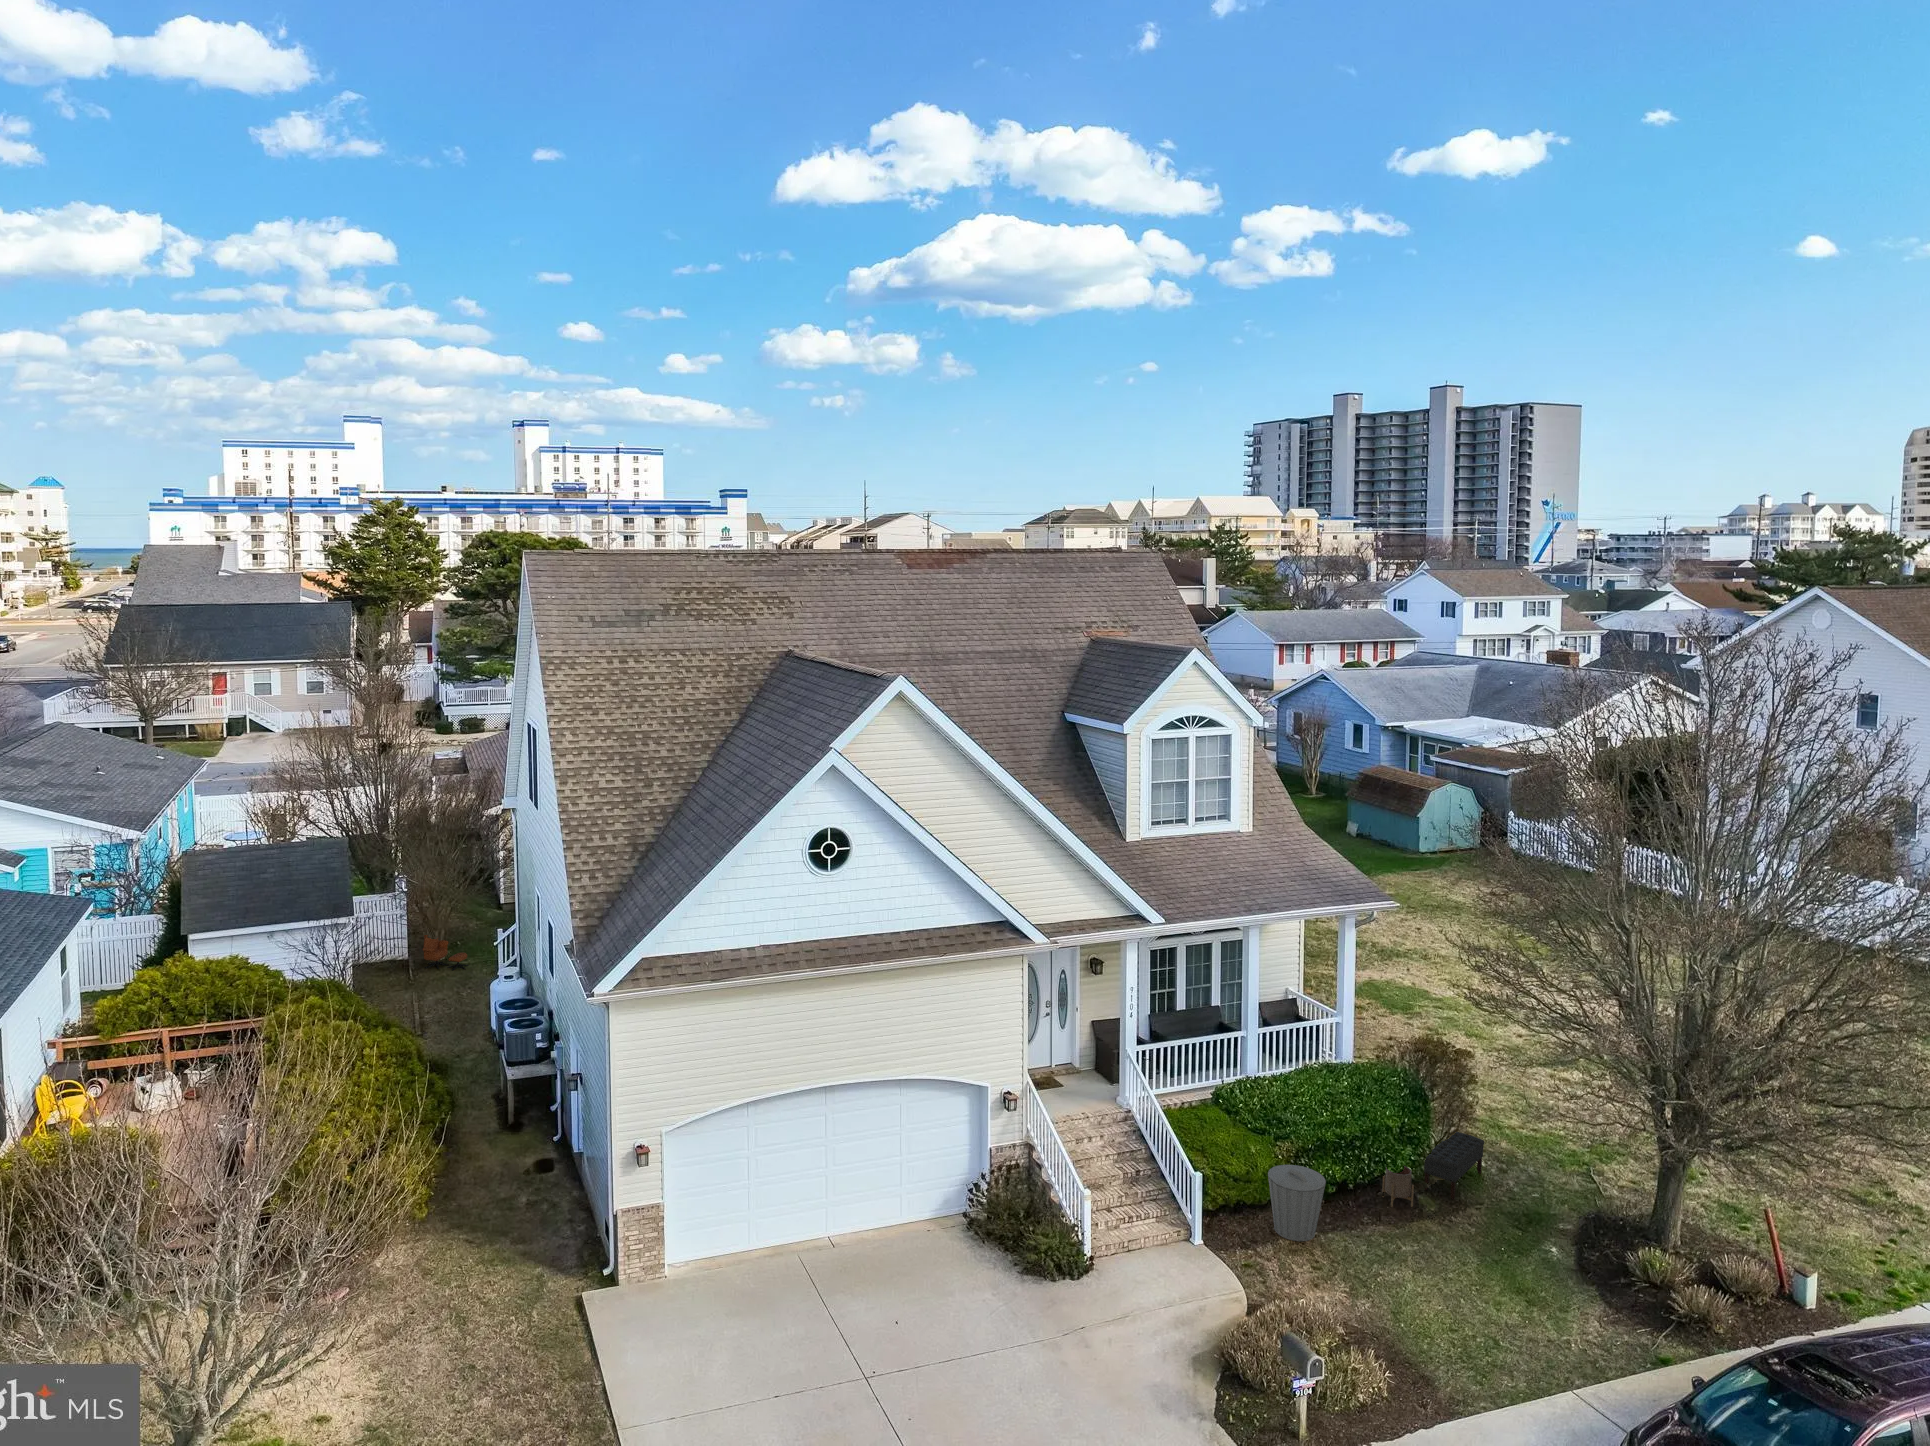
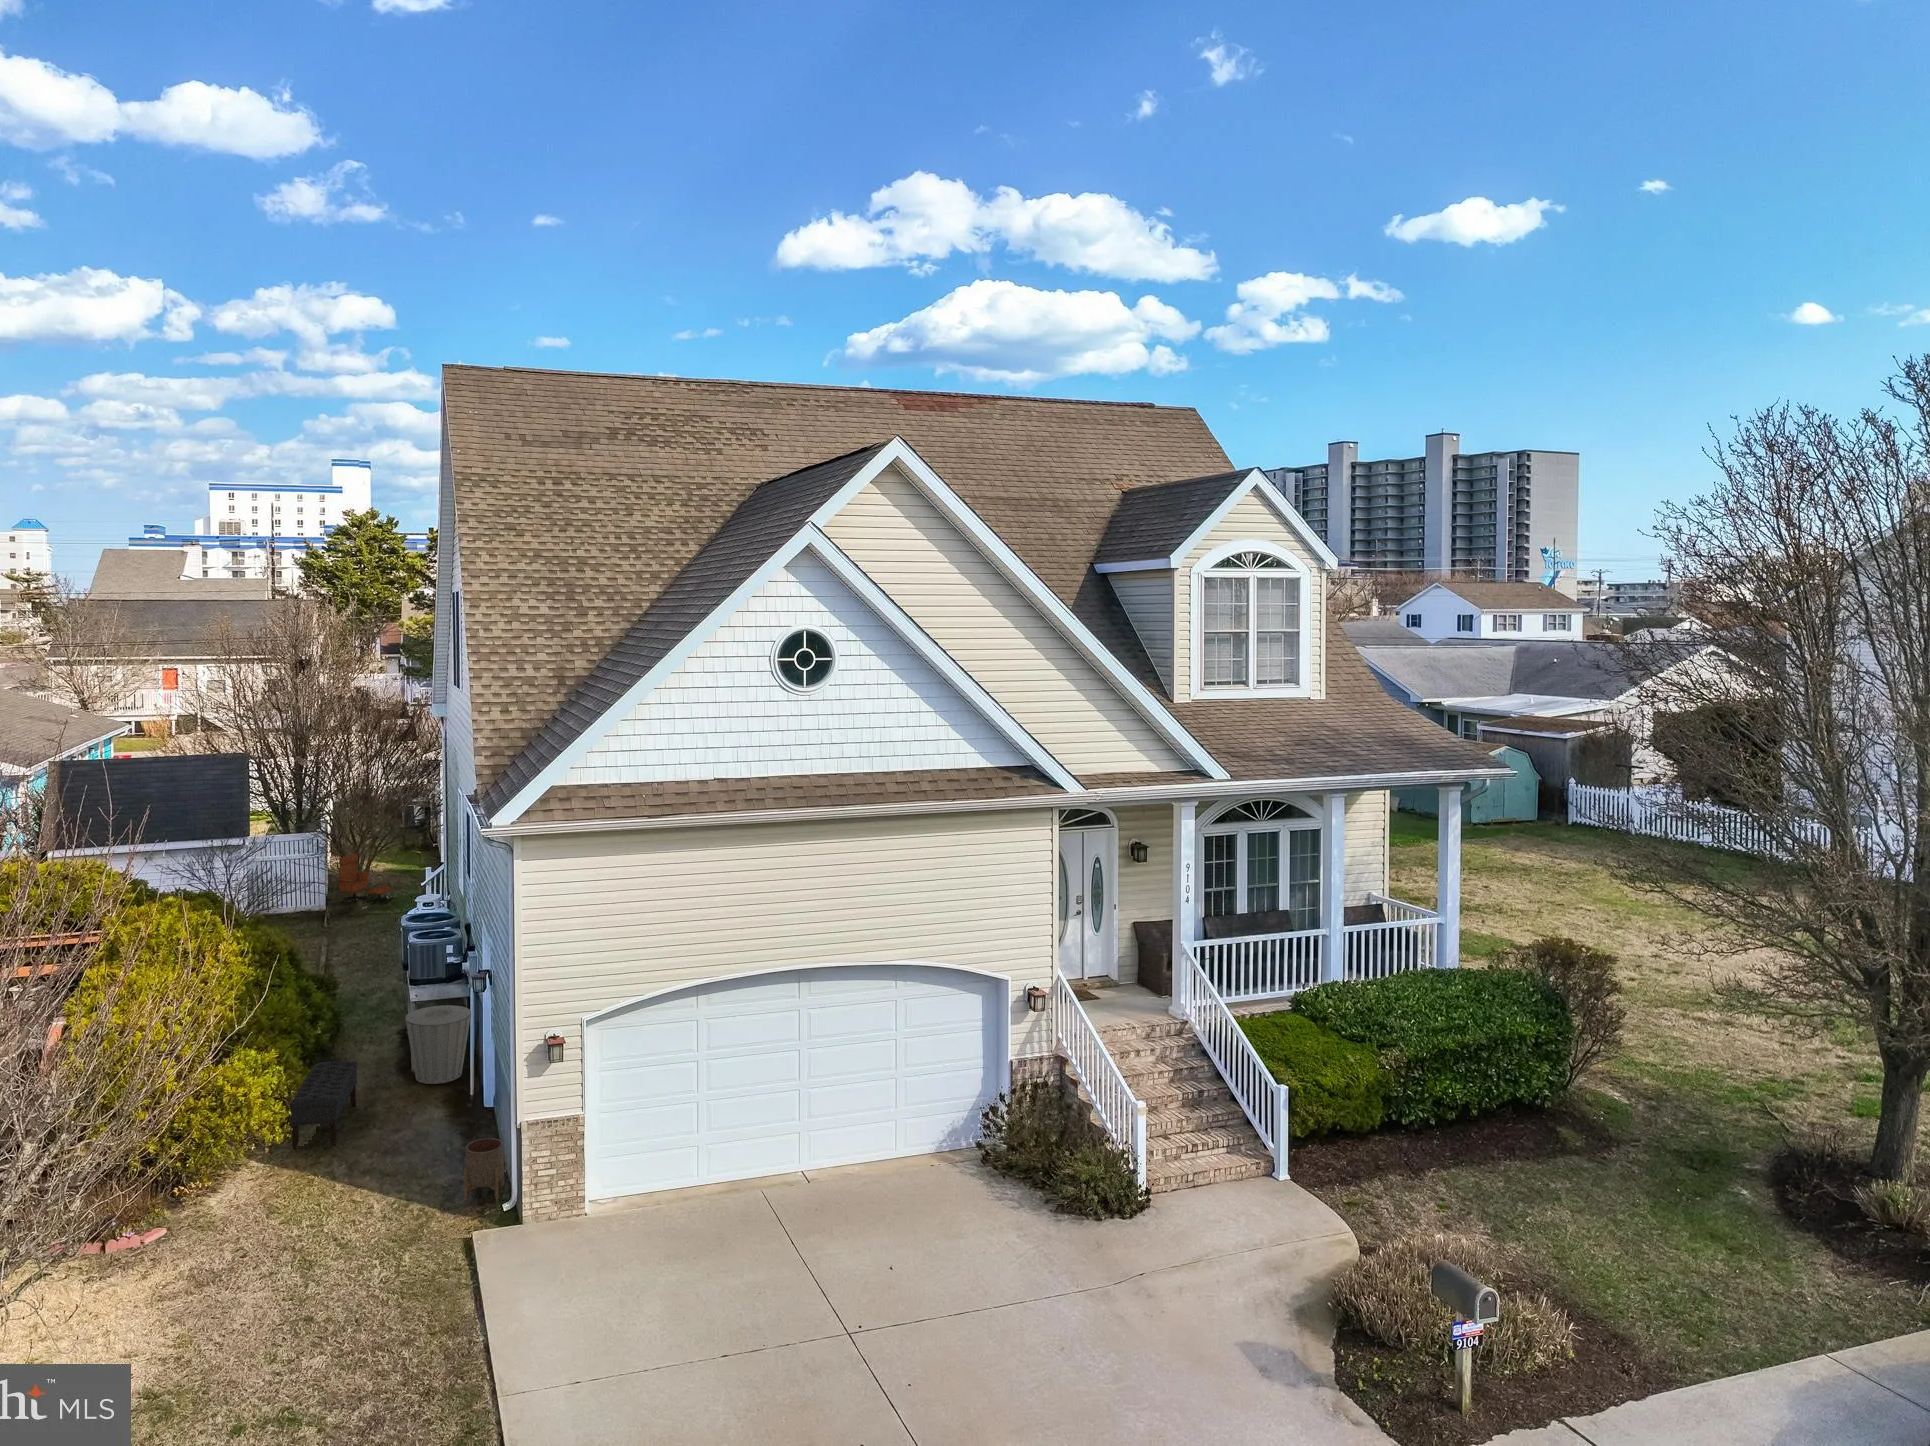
bench: present [1424,1132,1485,1200] -> present [290,1061,358,1149]
trash can: present [1268,1165,1326,1241] -> present [405,1005,471,1084]
planter: present [1382,1166,1414,1207] -> present [464,1138,504,1201]

